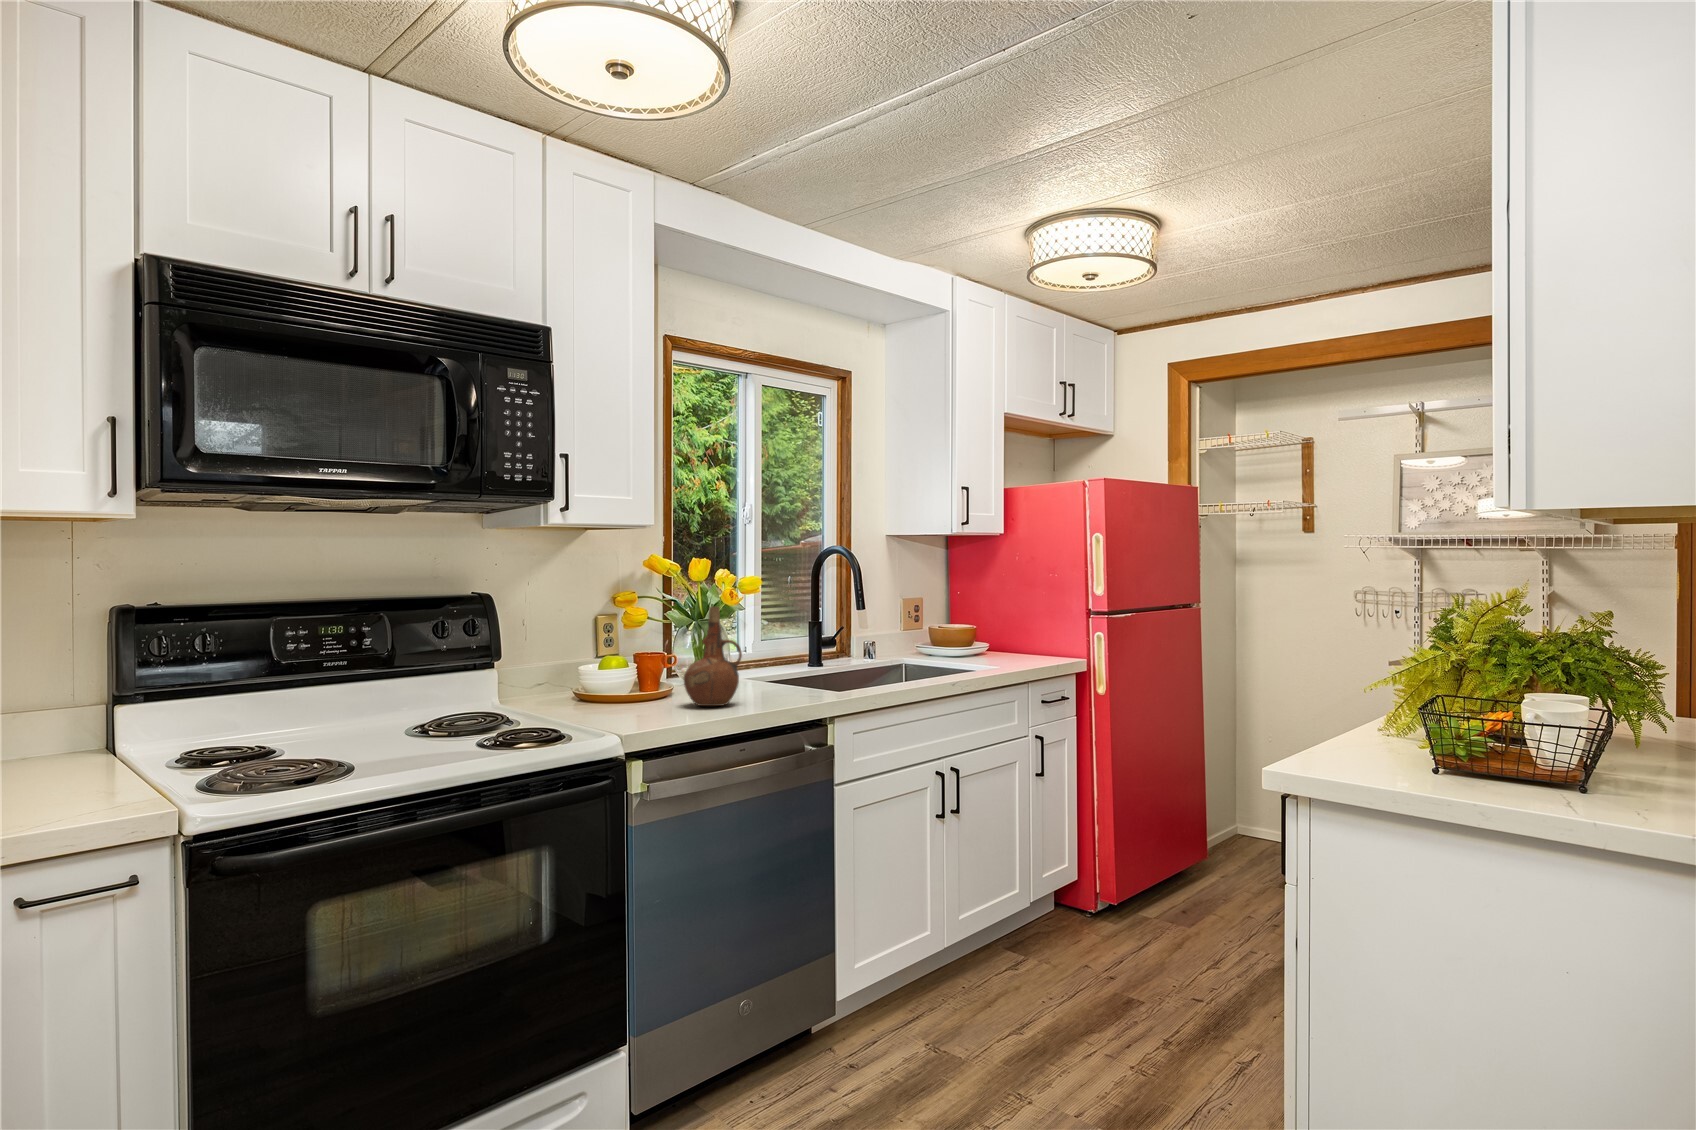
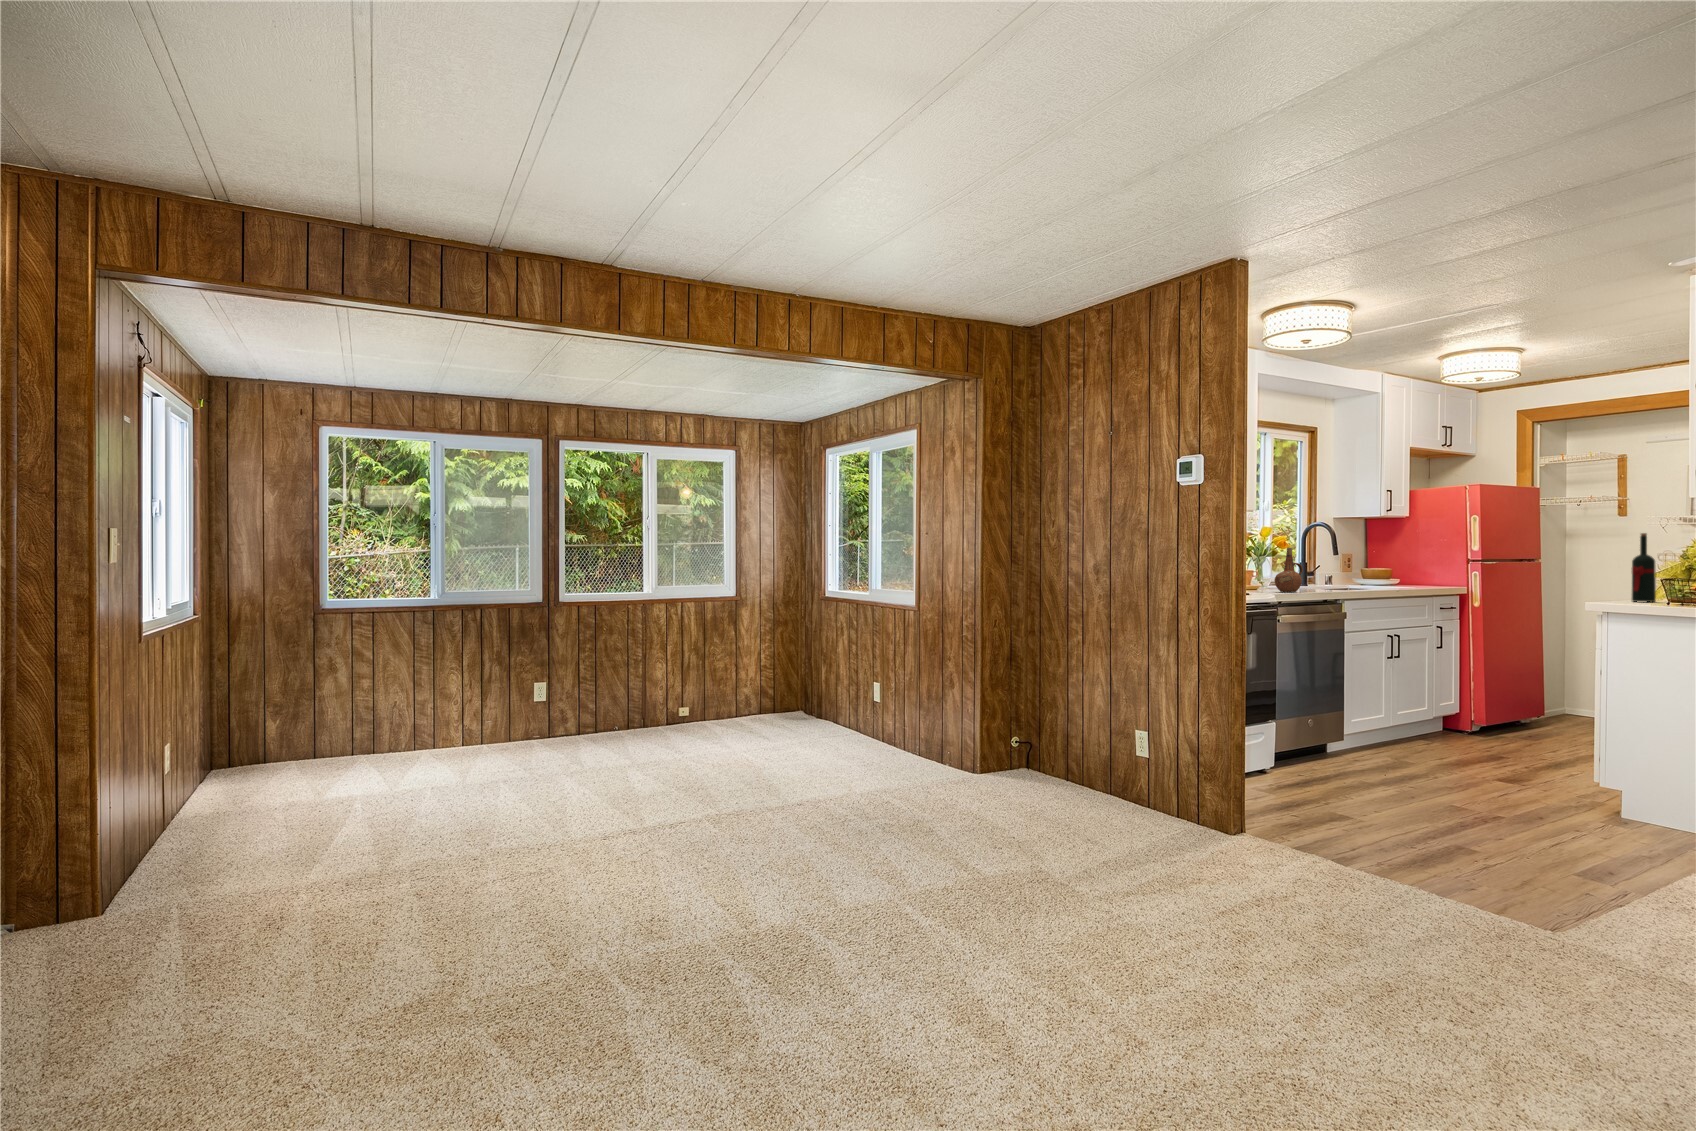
wine bottle: none [1373,596,1427,780] -> present [1632,533,1656,602]

